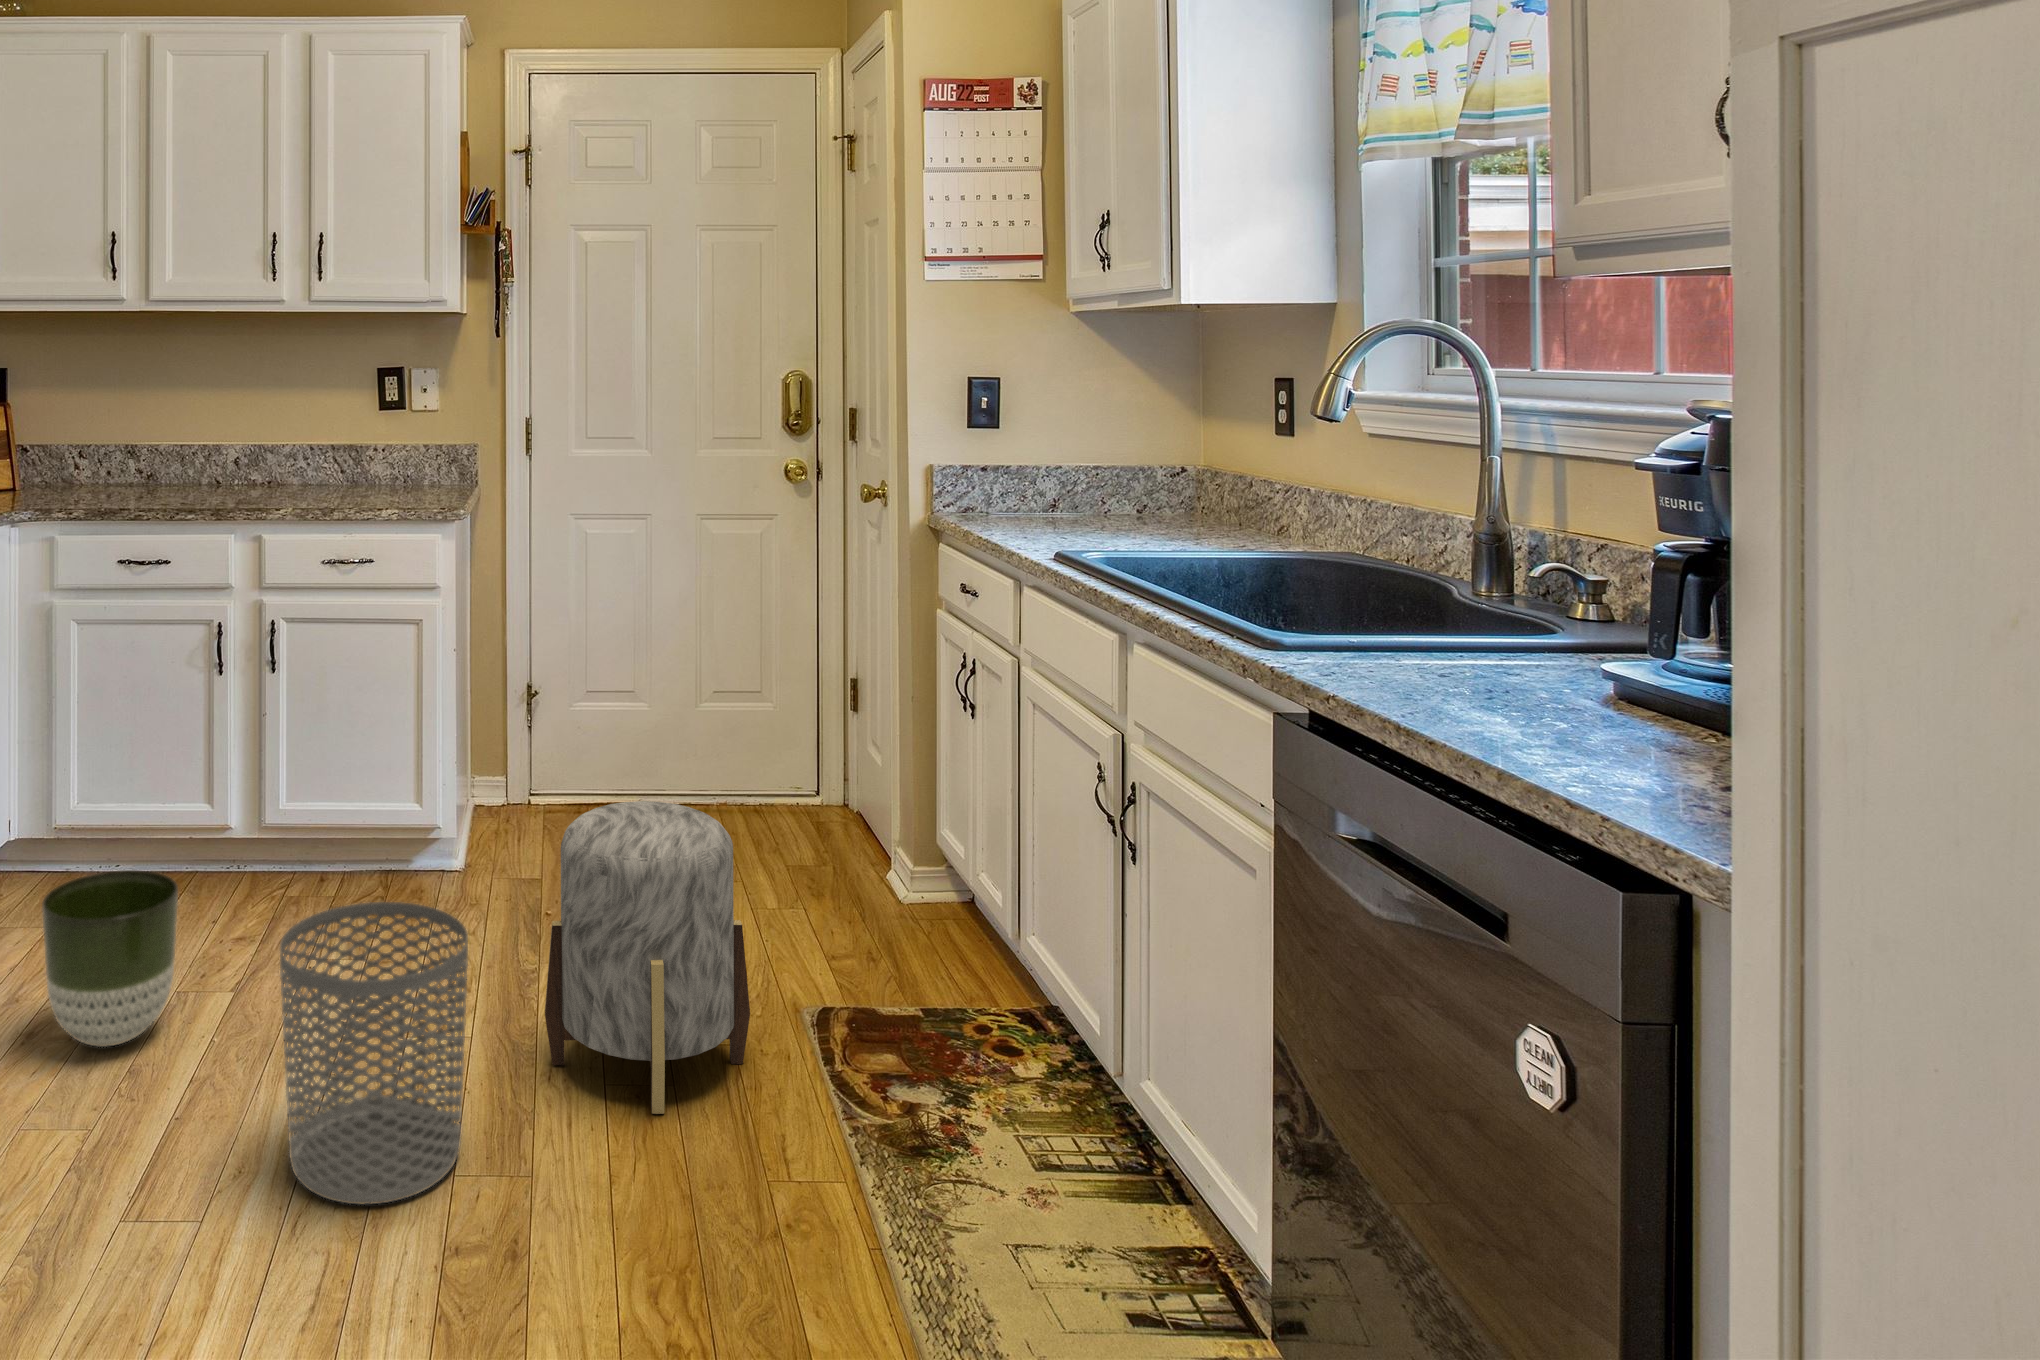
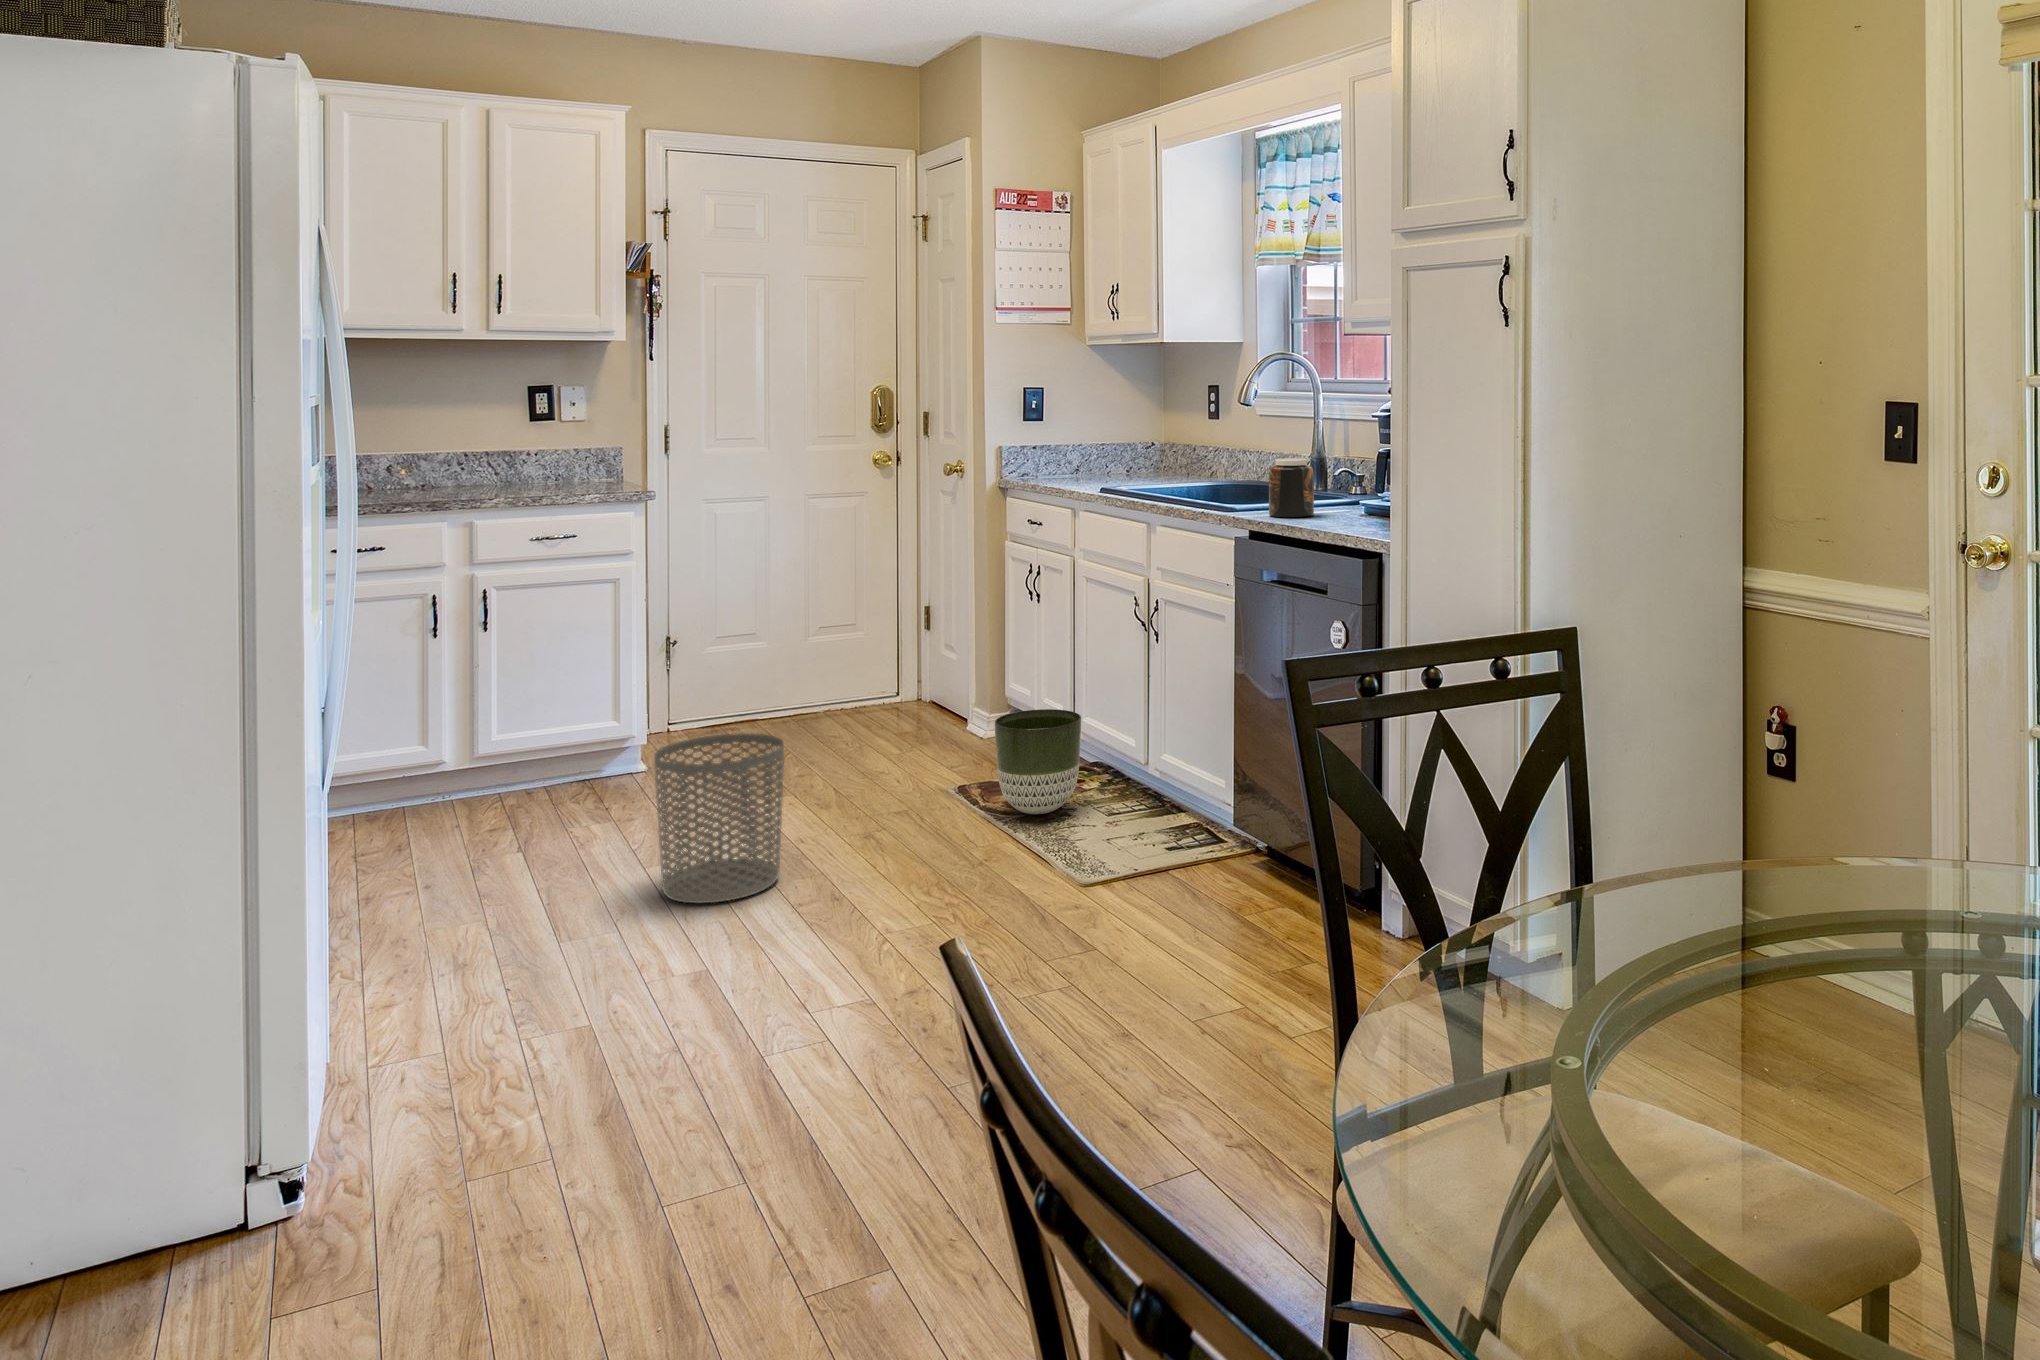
jar: none [1368,545,1490,691] -> present [1269,458,1314,517]
stool: present [545,801,750,1114] -> none [799,663,932,838]
planter: present [42,870,178,1047] -> present [995,709,1081,814]

